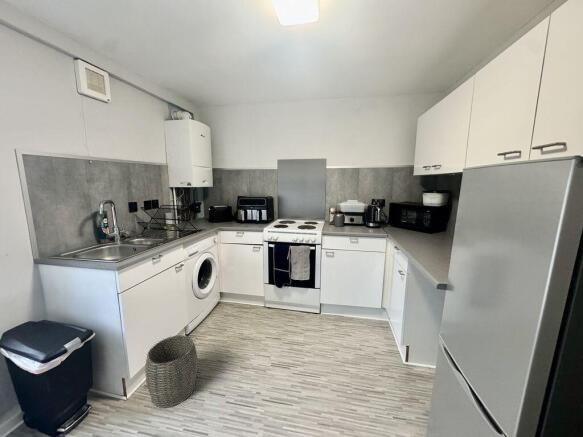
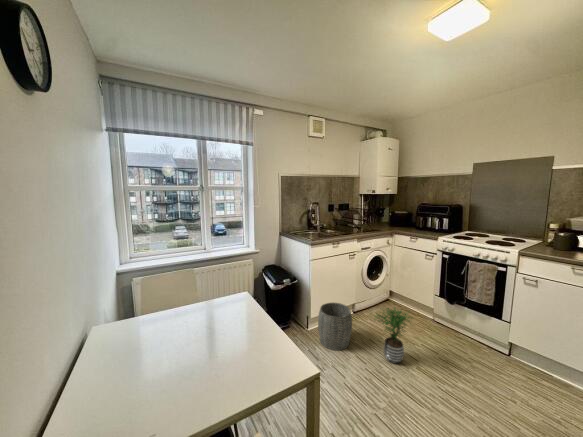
potted plant: none [224,311,268,376] -> present [376,308,410,364]

